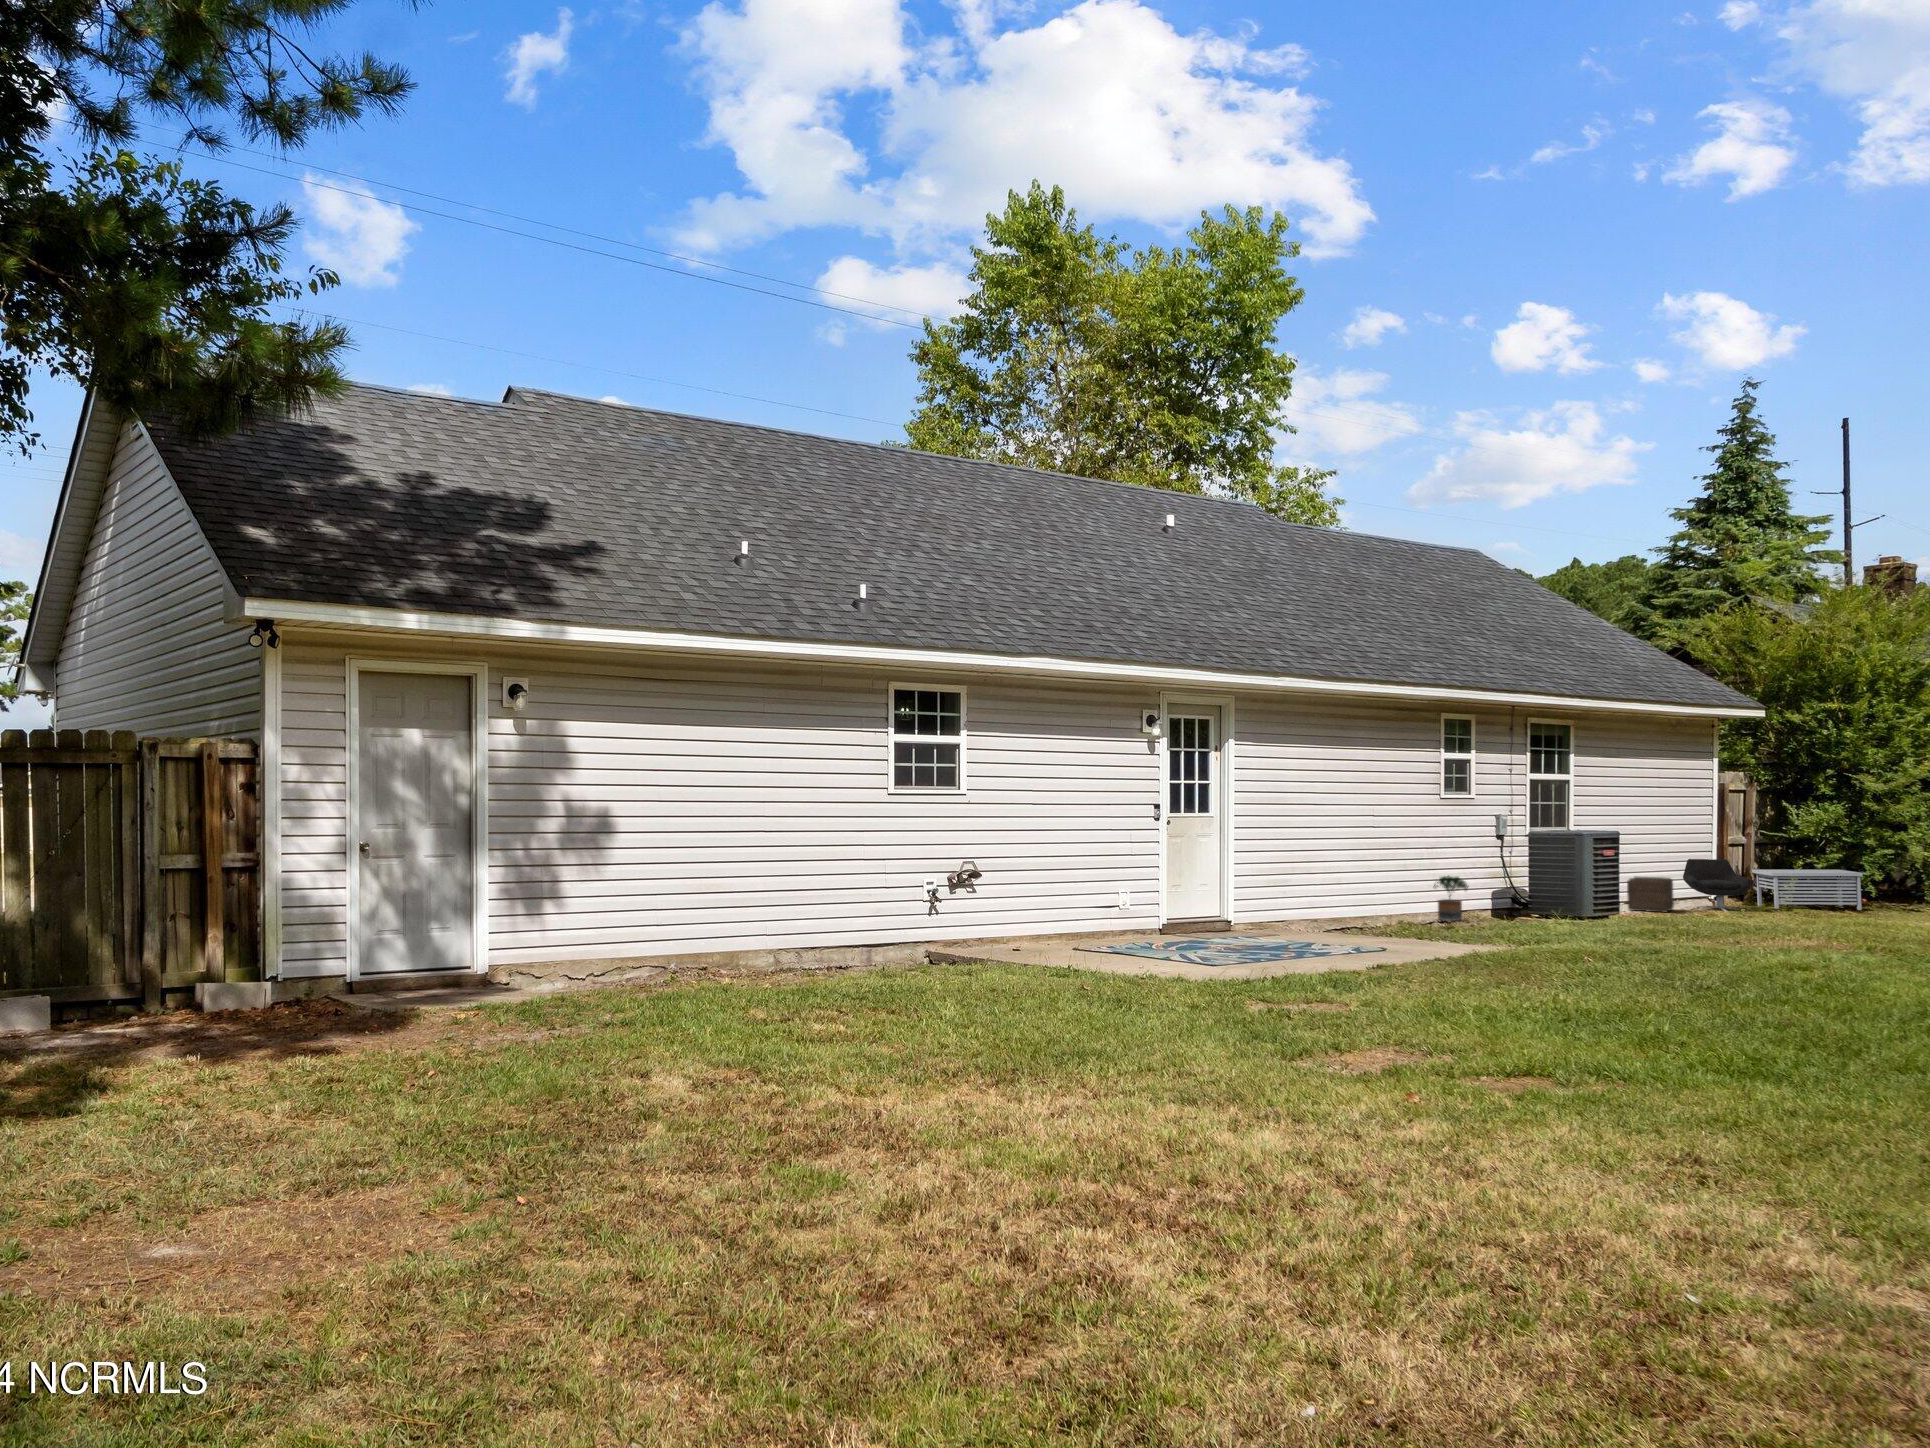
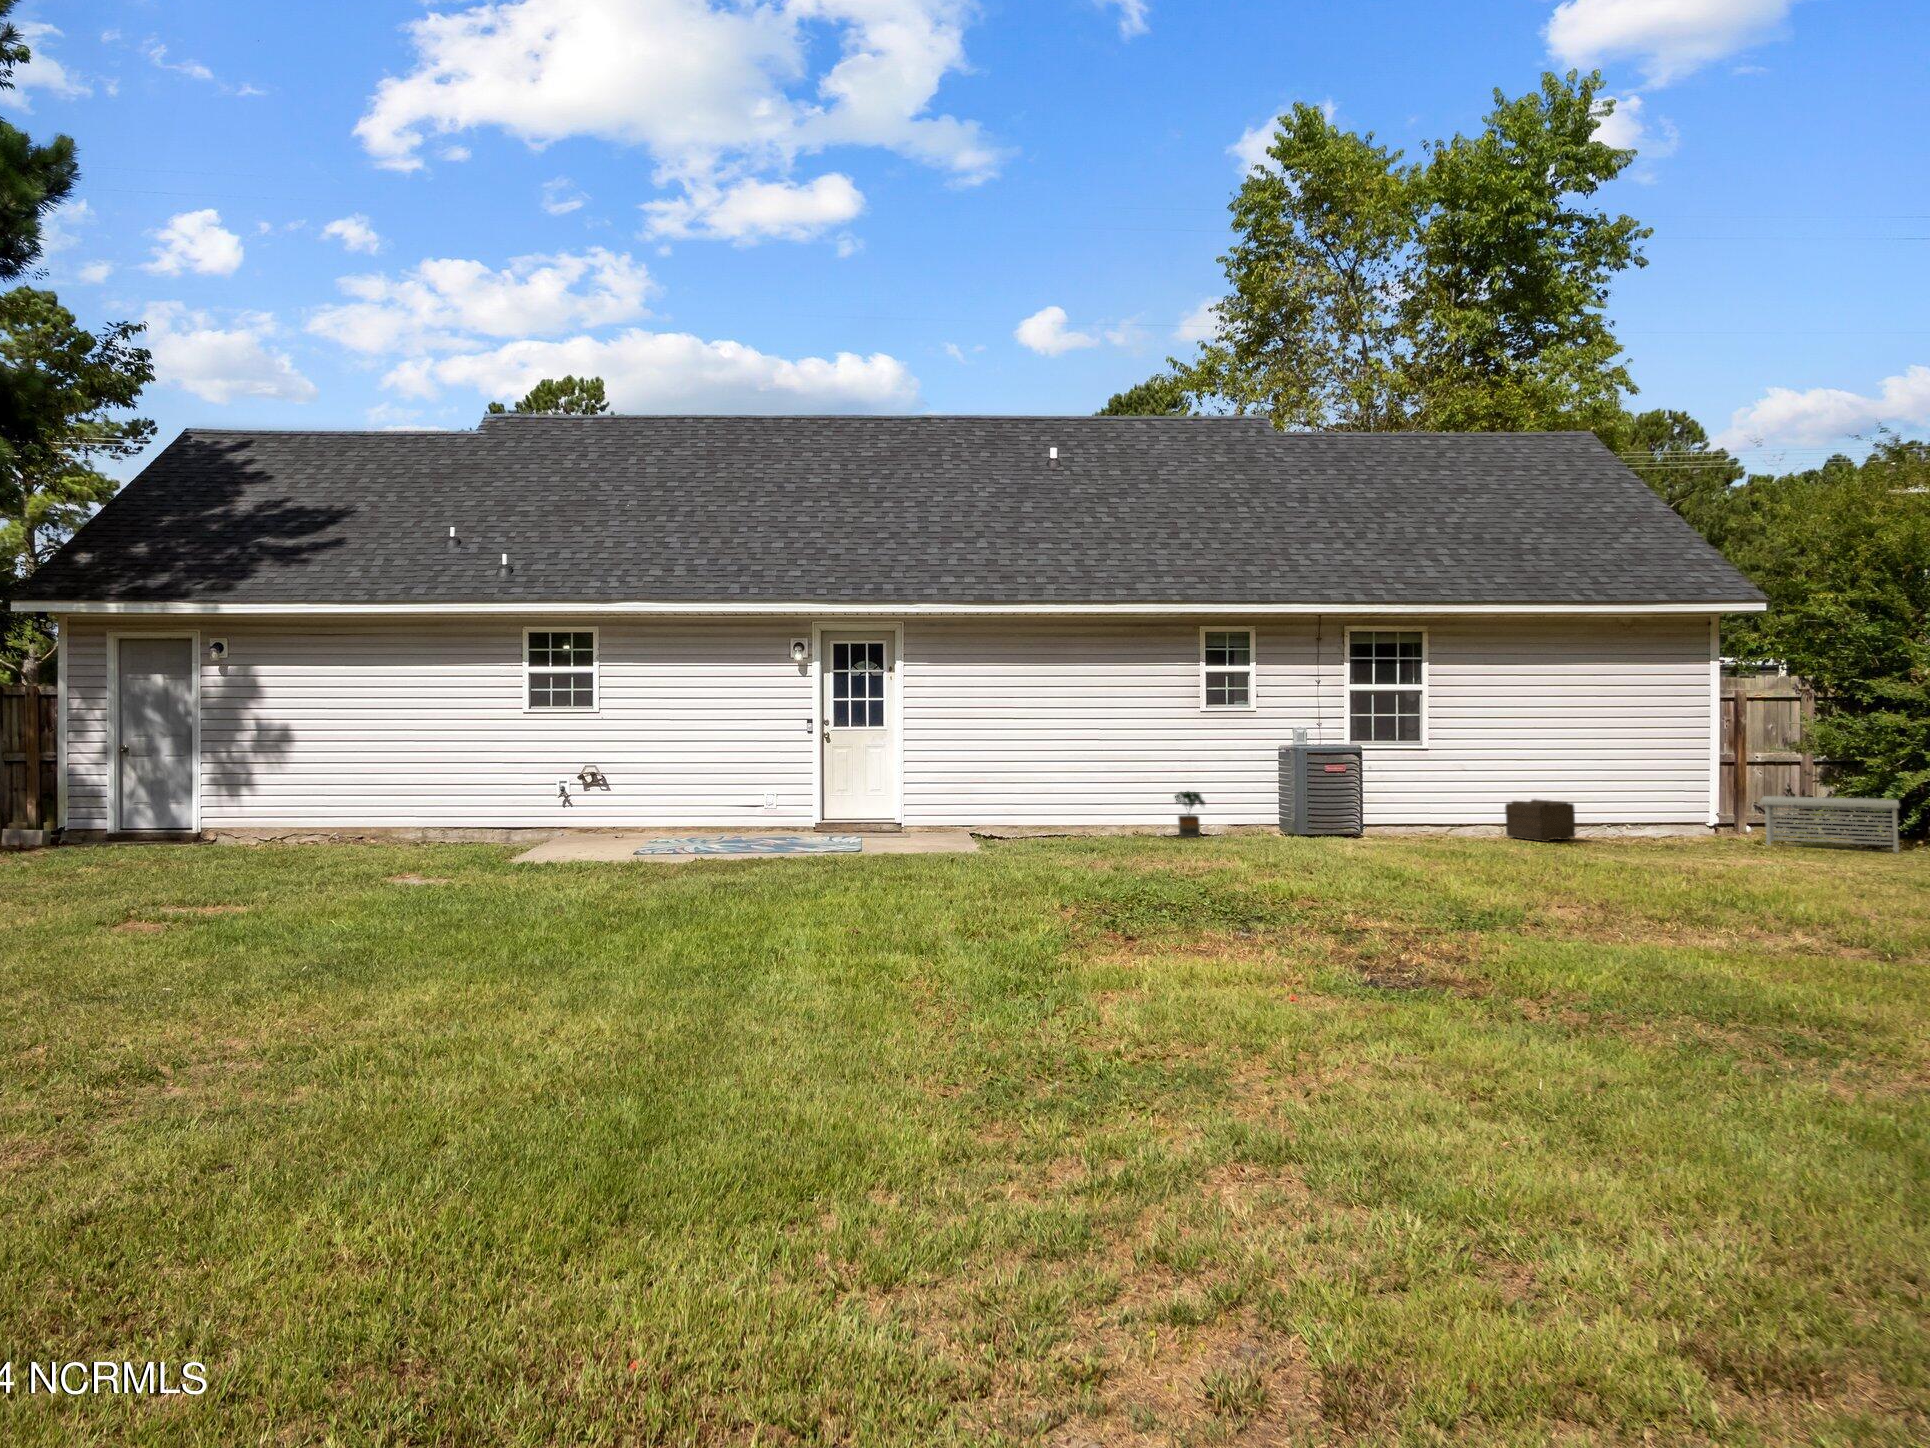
lounge chair: present [1683,859,1754,912] -> none [1613,781,1700,846]

